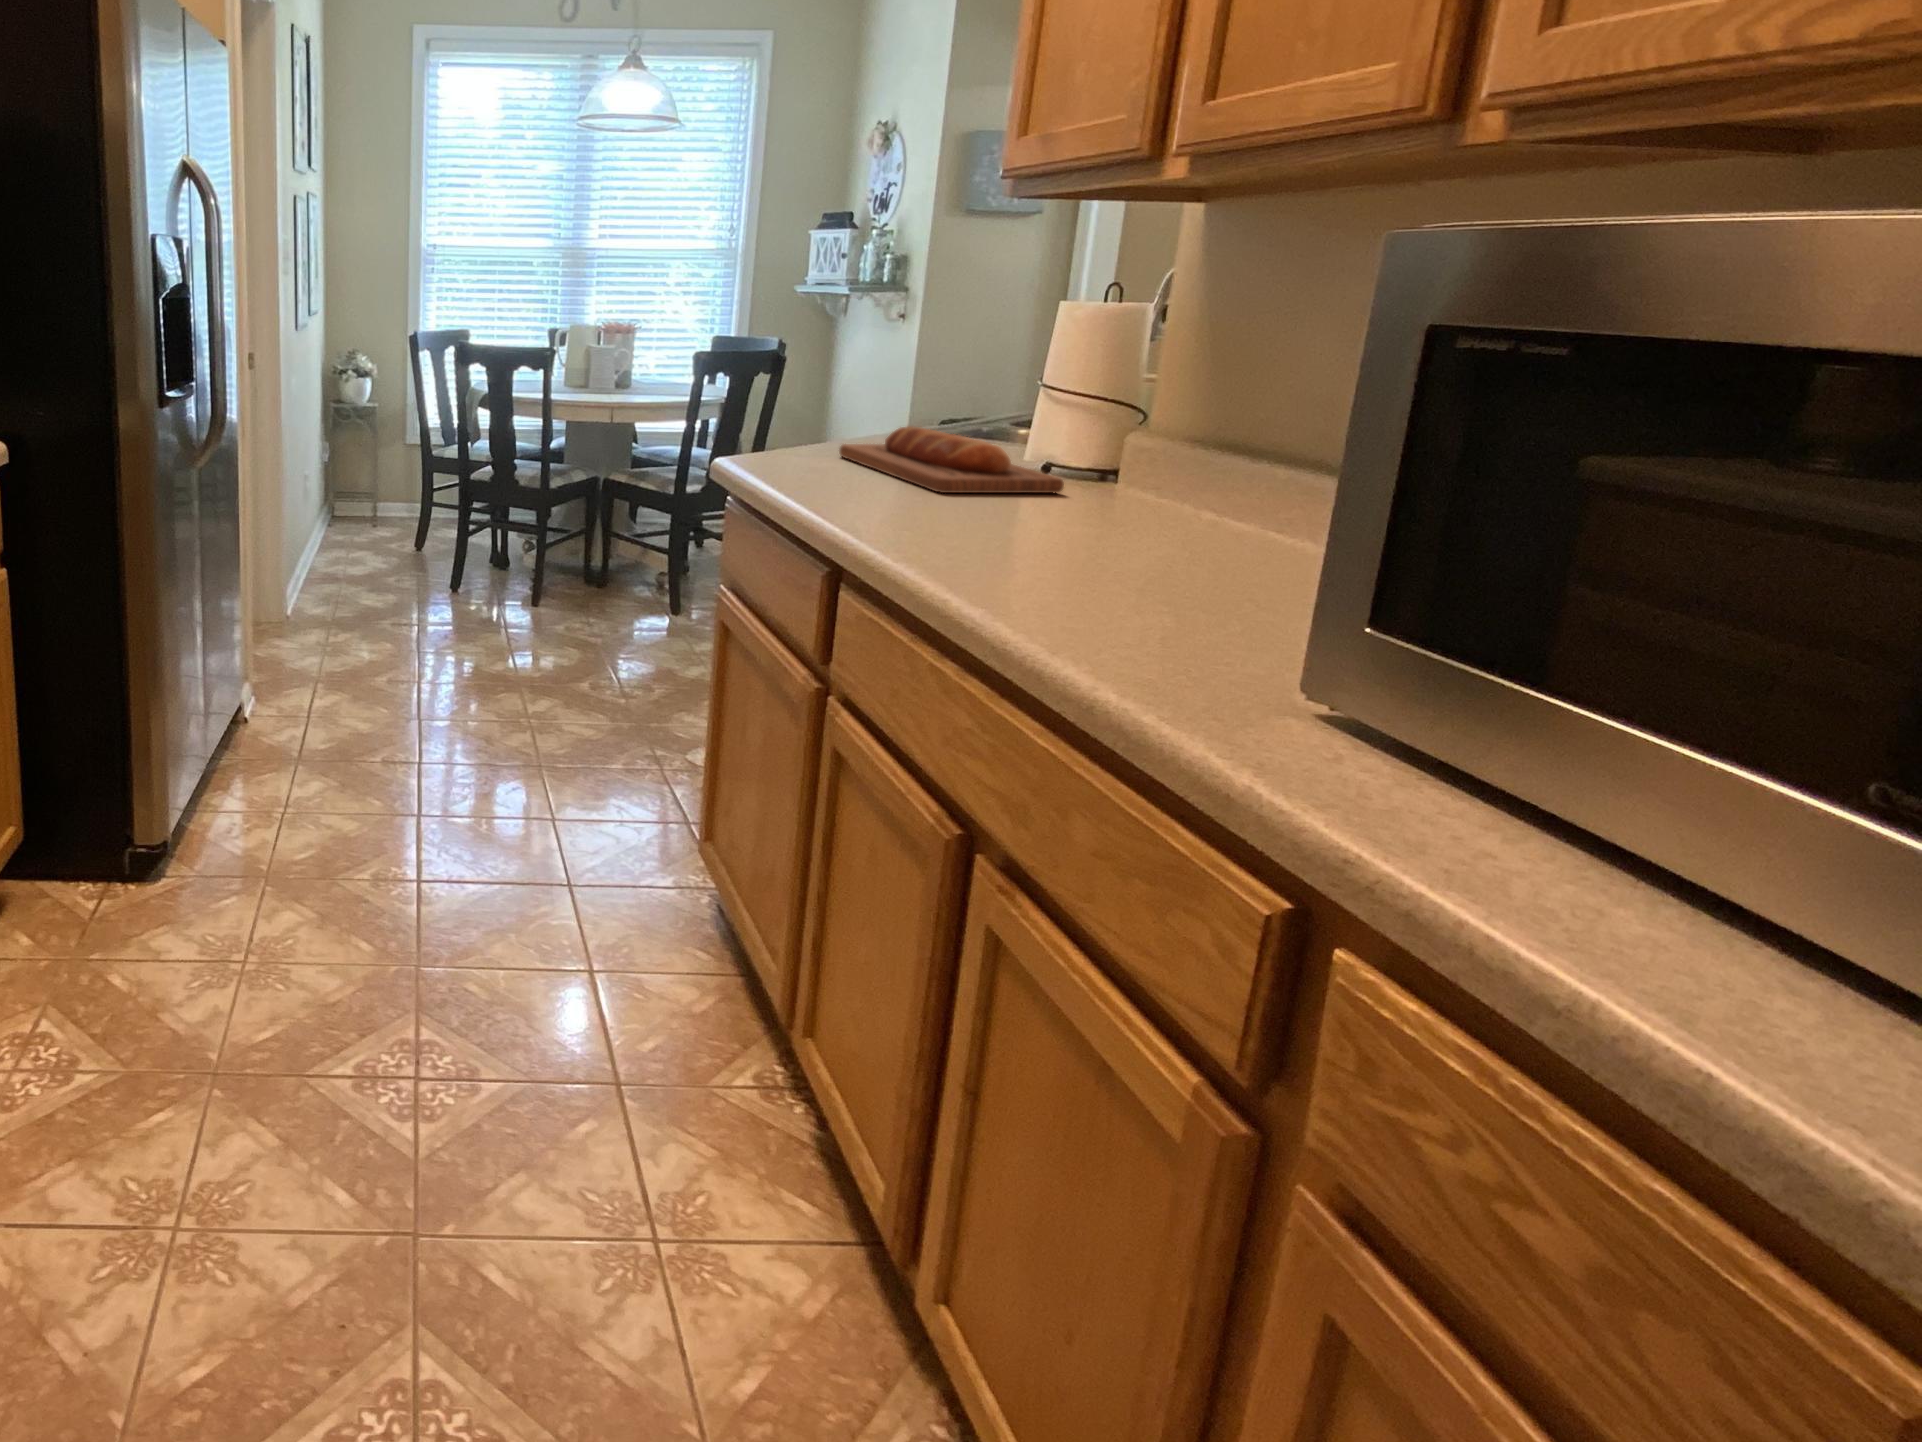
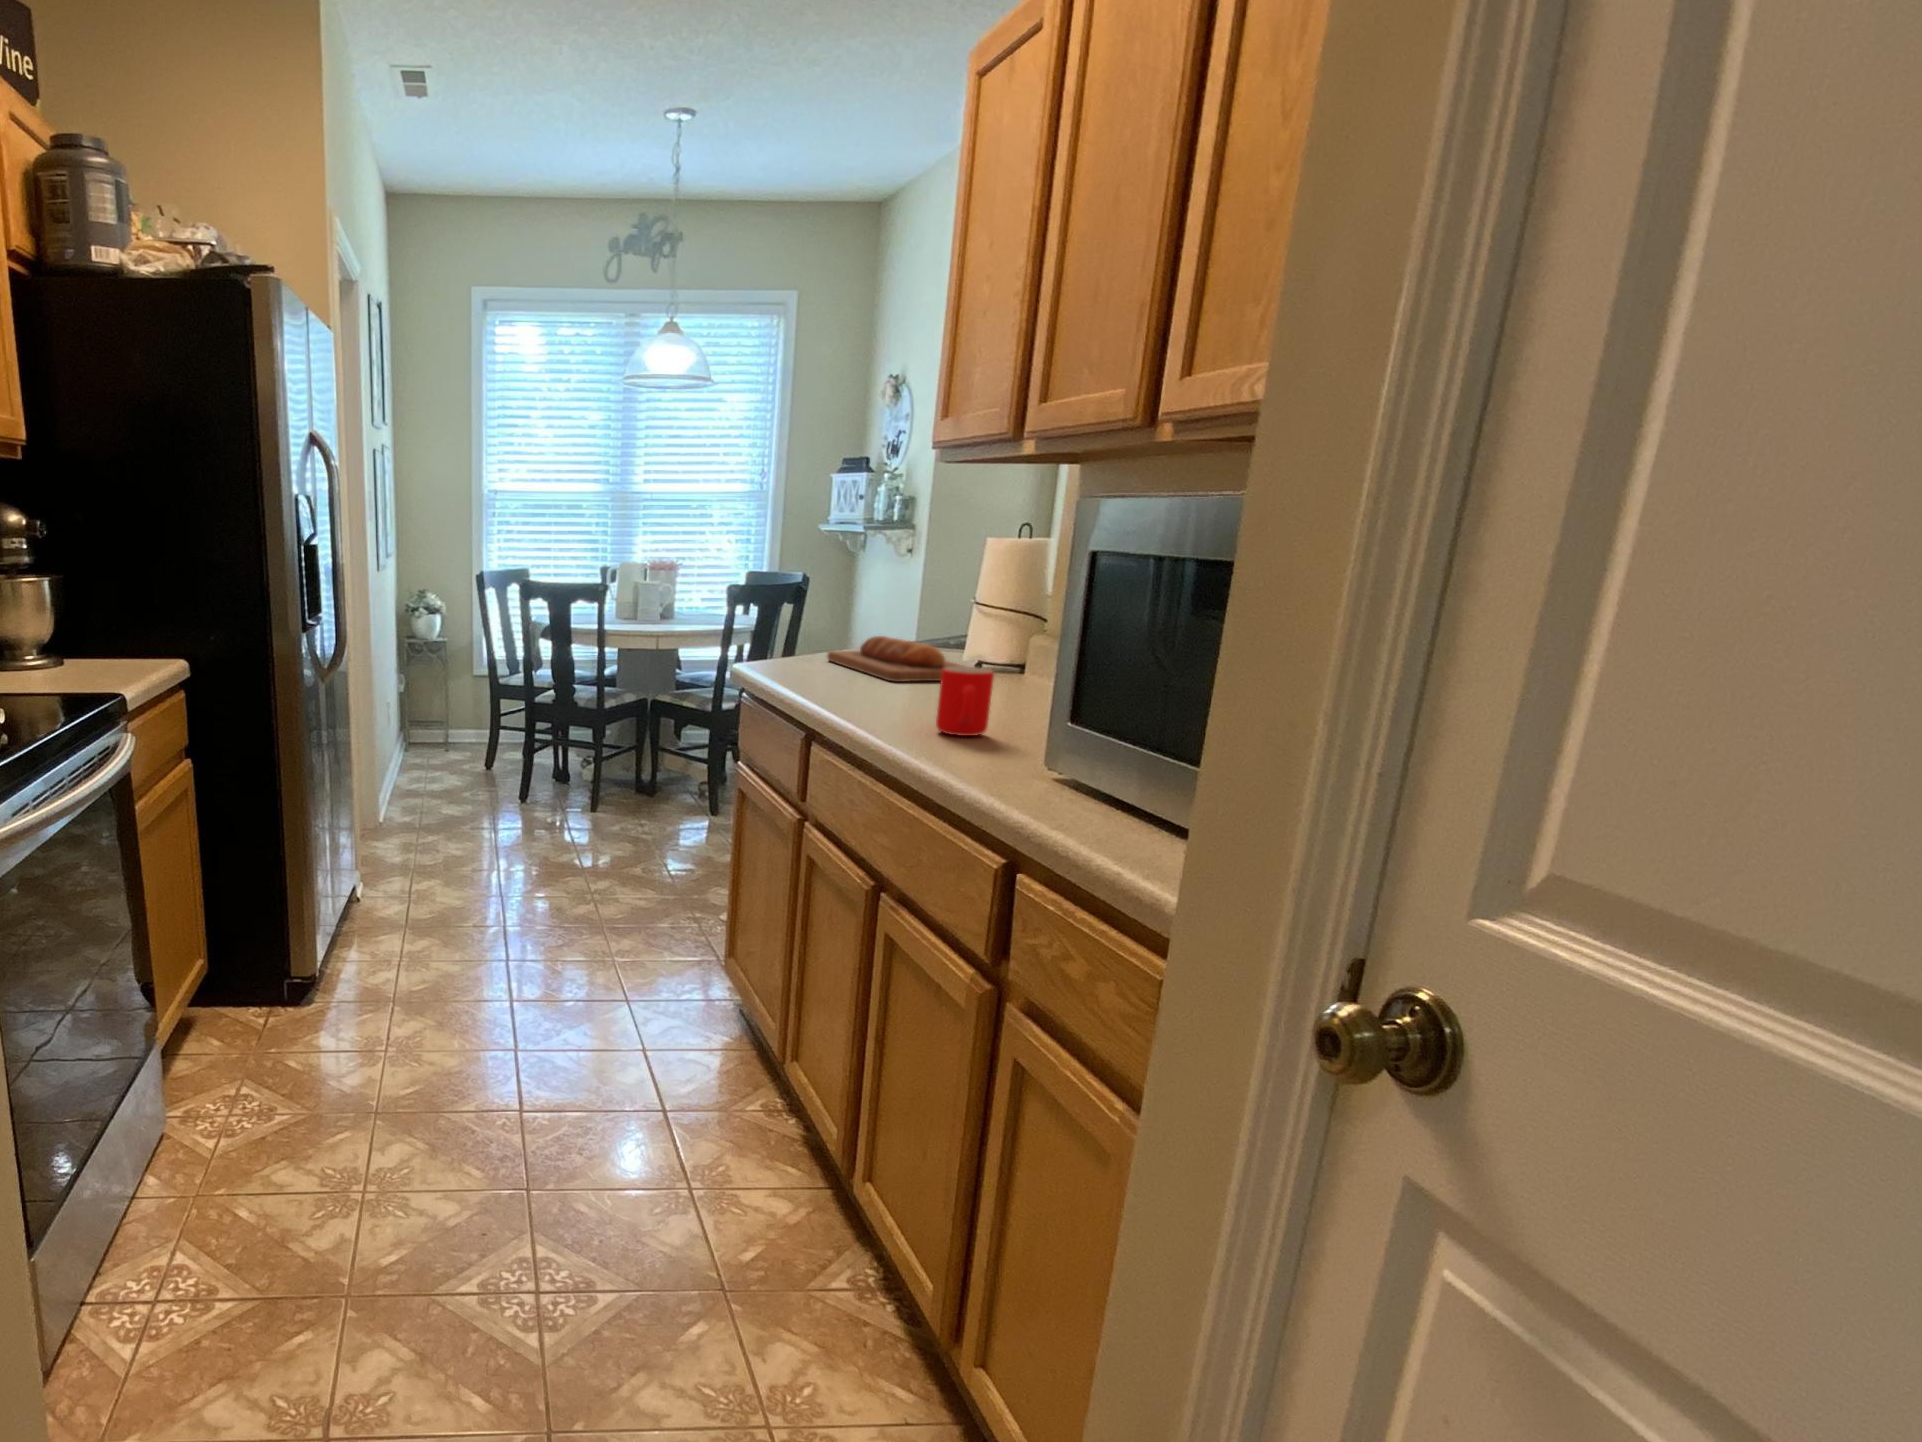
mug: none [1052,493,1153,604] -> present [936,667,994,736]

